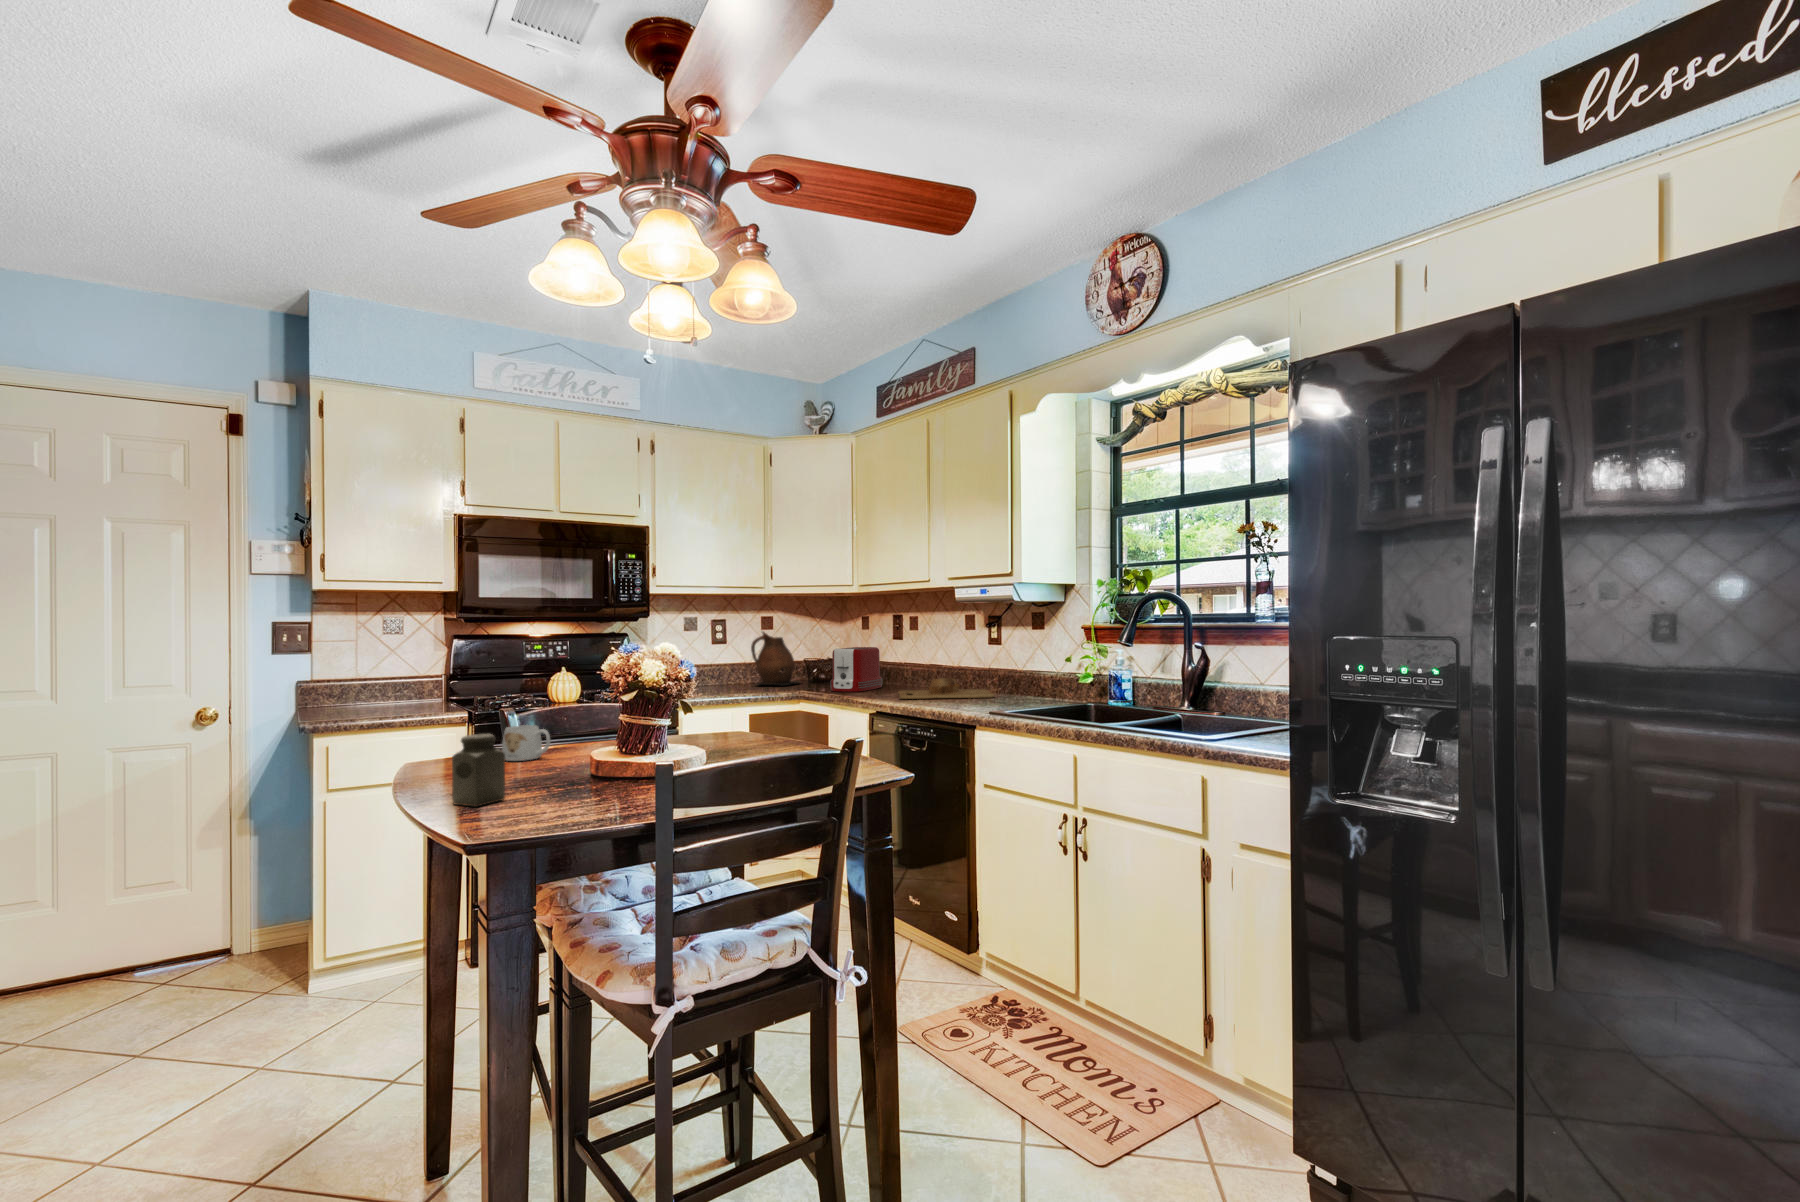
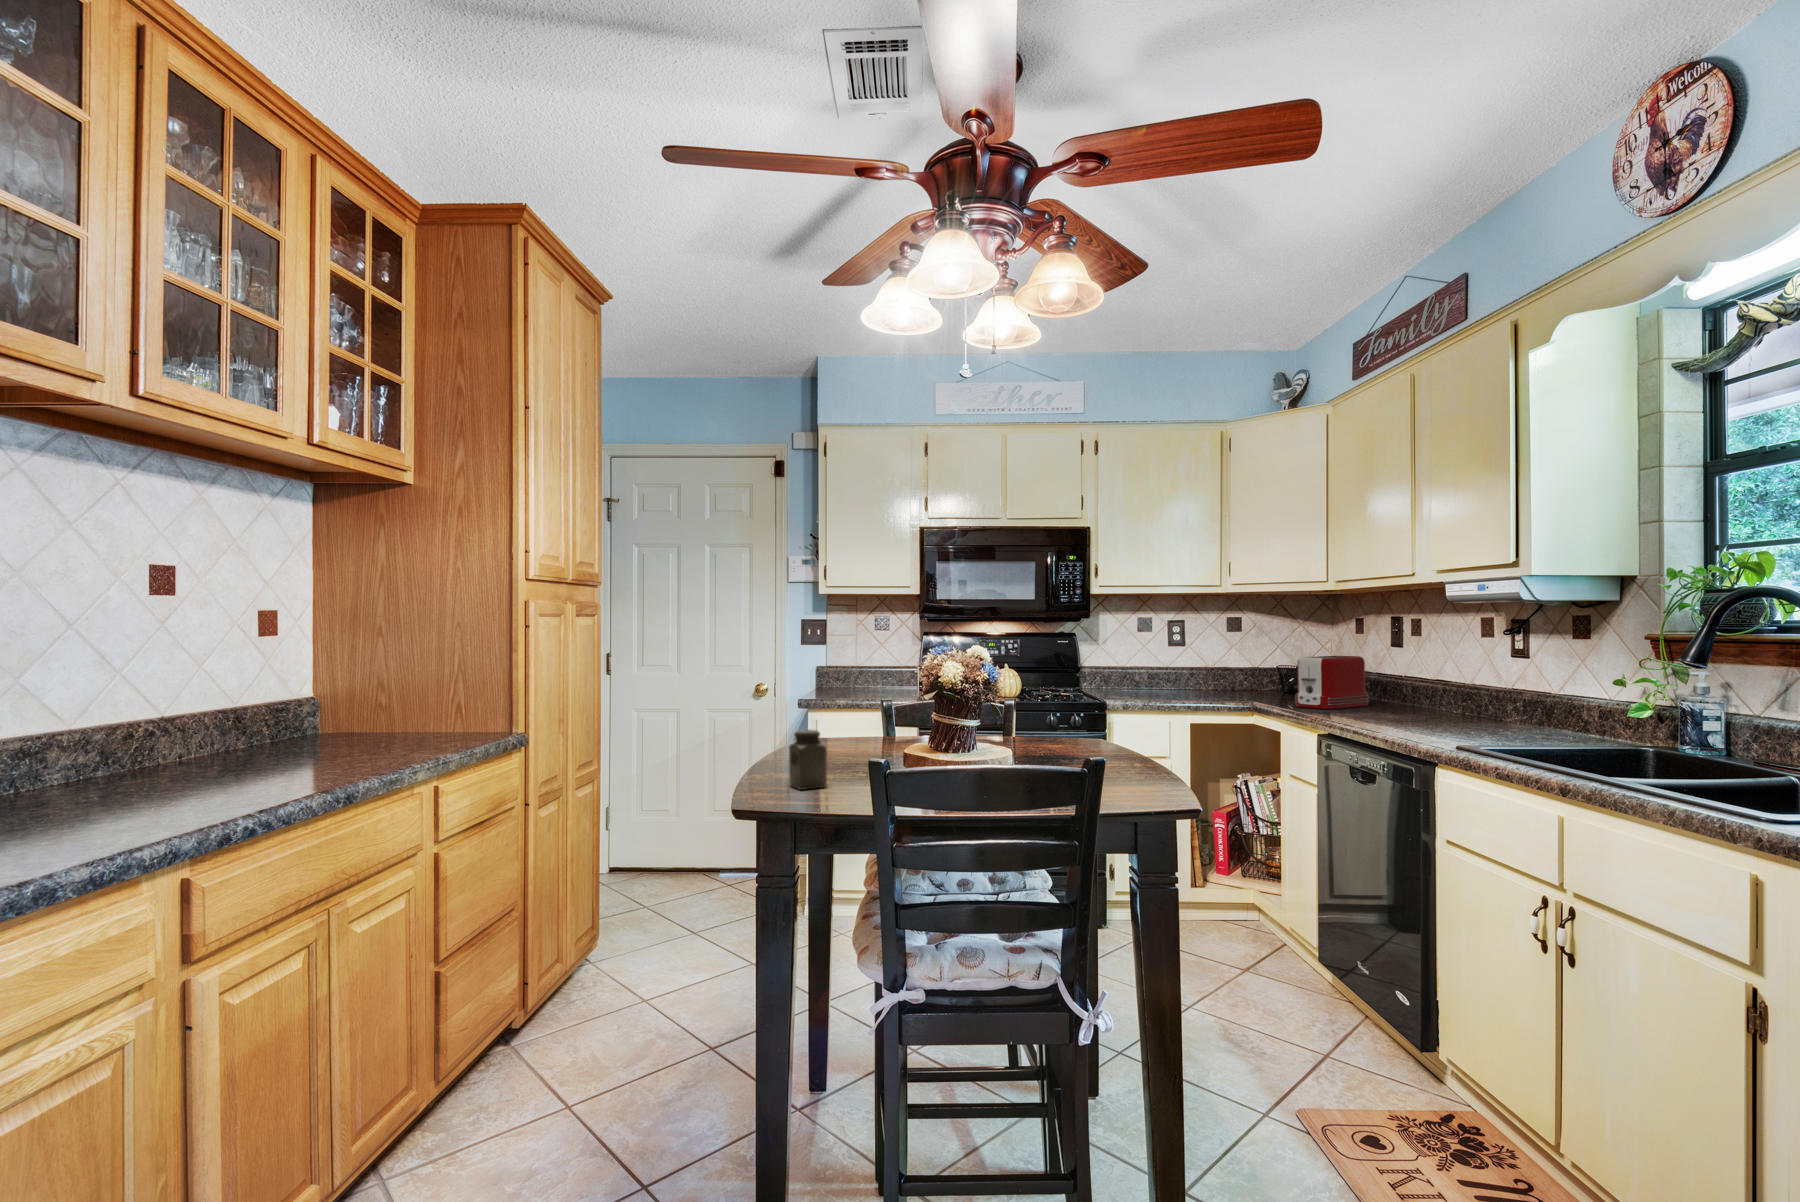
ceramic pitcher: present [751,632,795,685] -> none [1215,635,1278,697]
cutting board: present [898,678,994,699] -> none [1364,699,1506,729]
mug: present [502,725,550,761] -> none [875,724,909,755]

